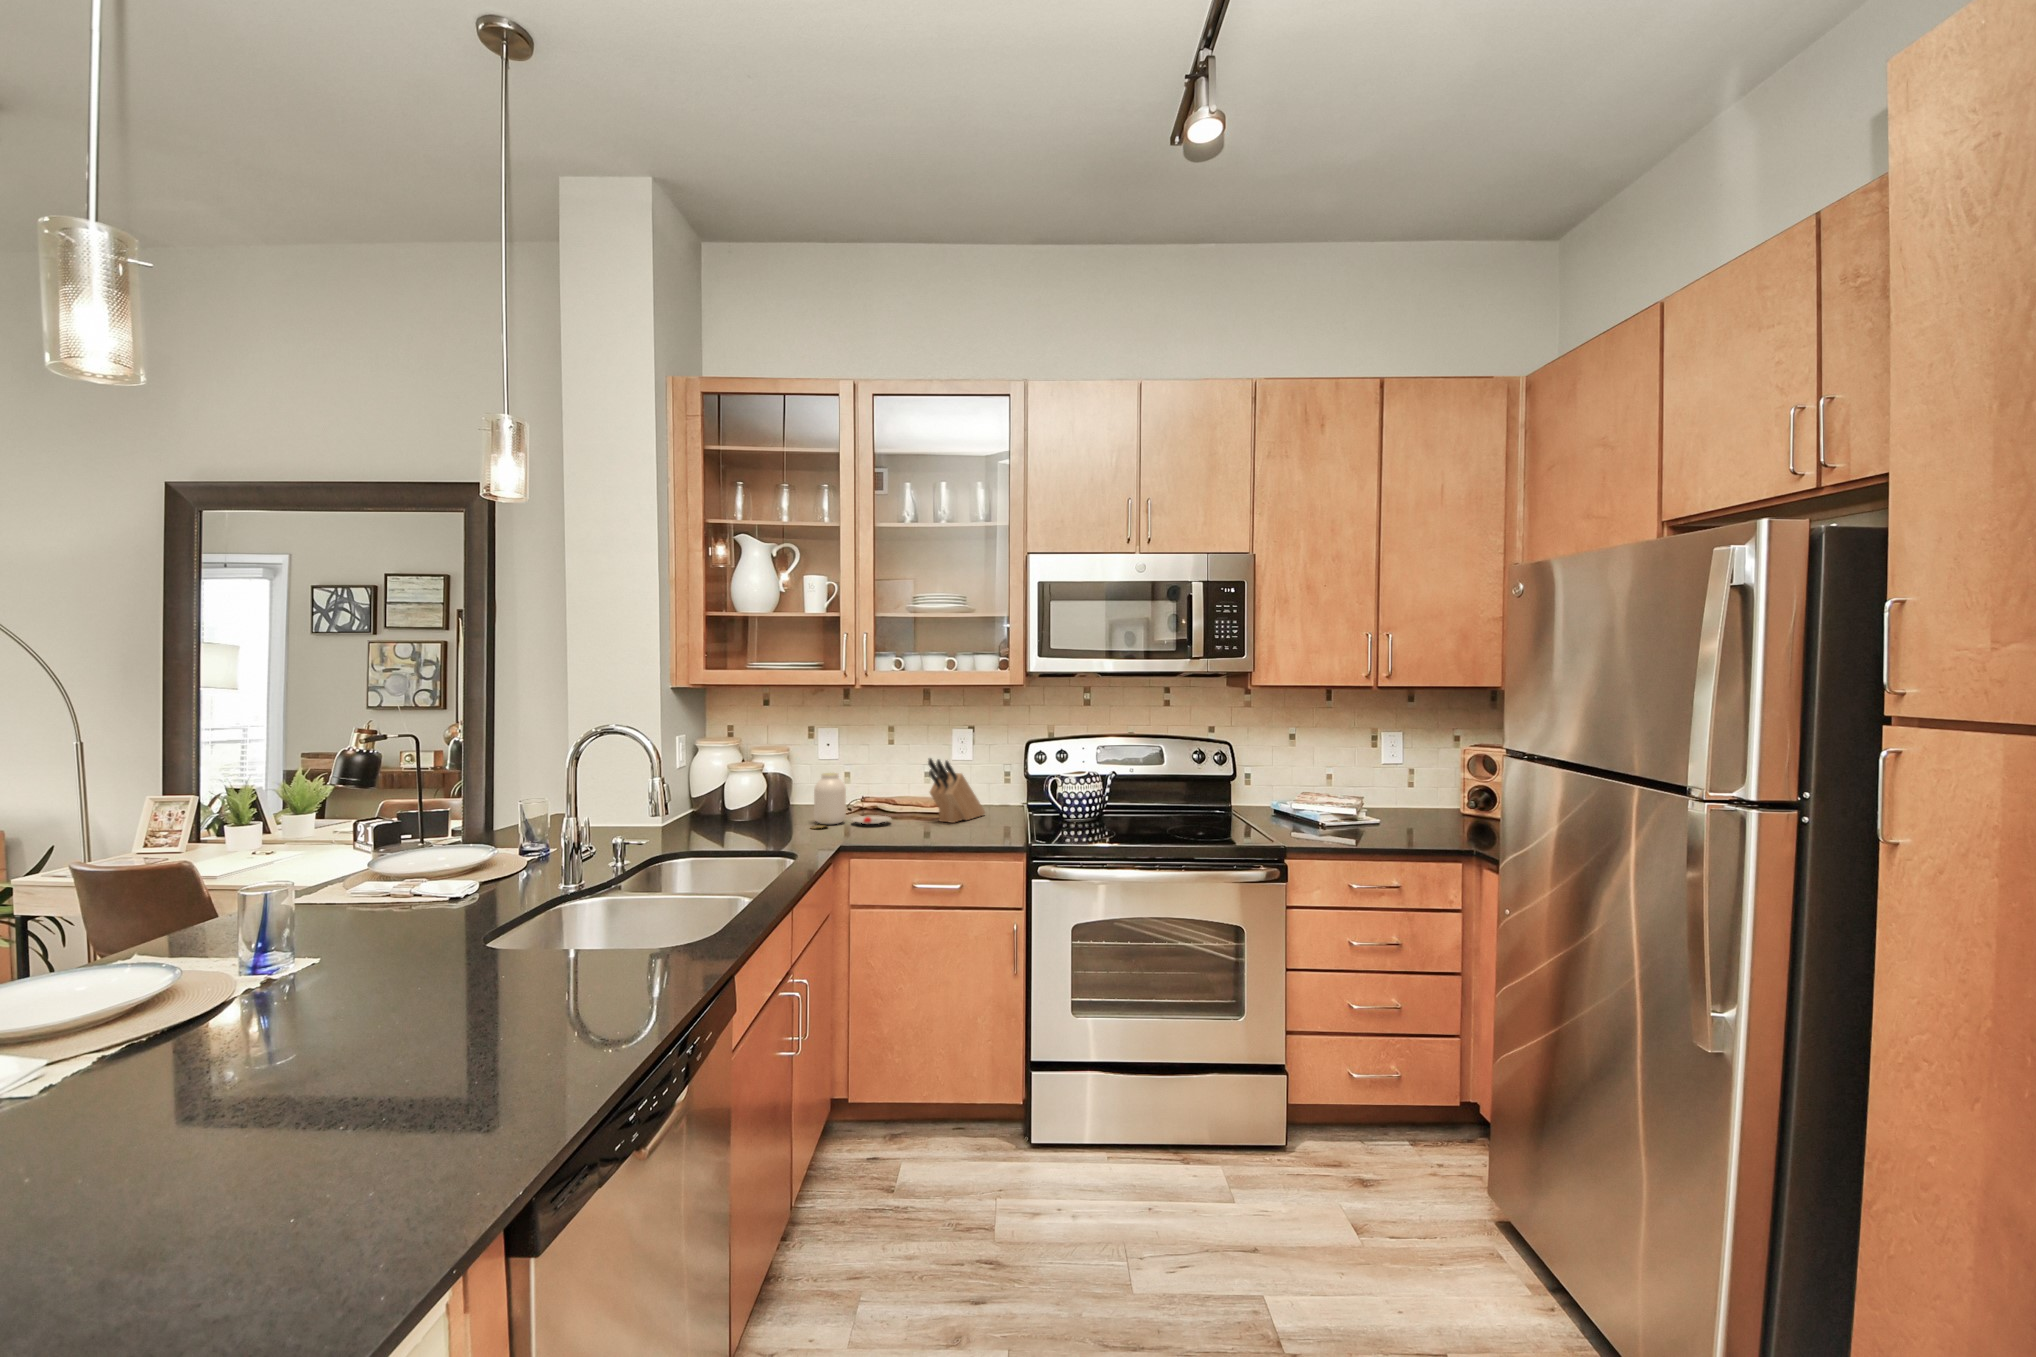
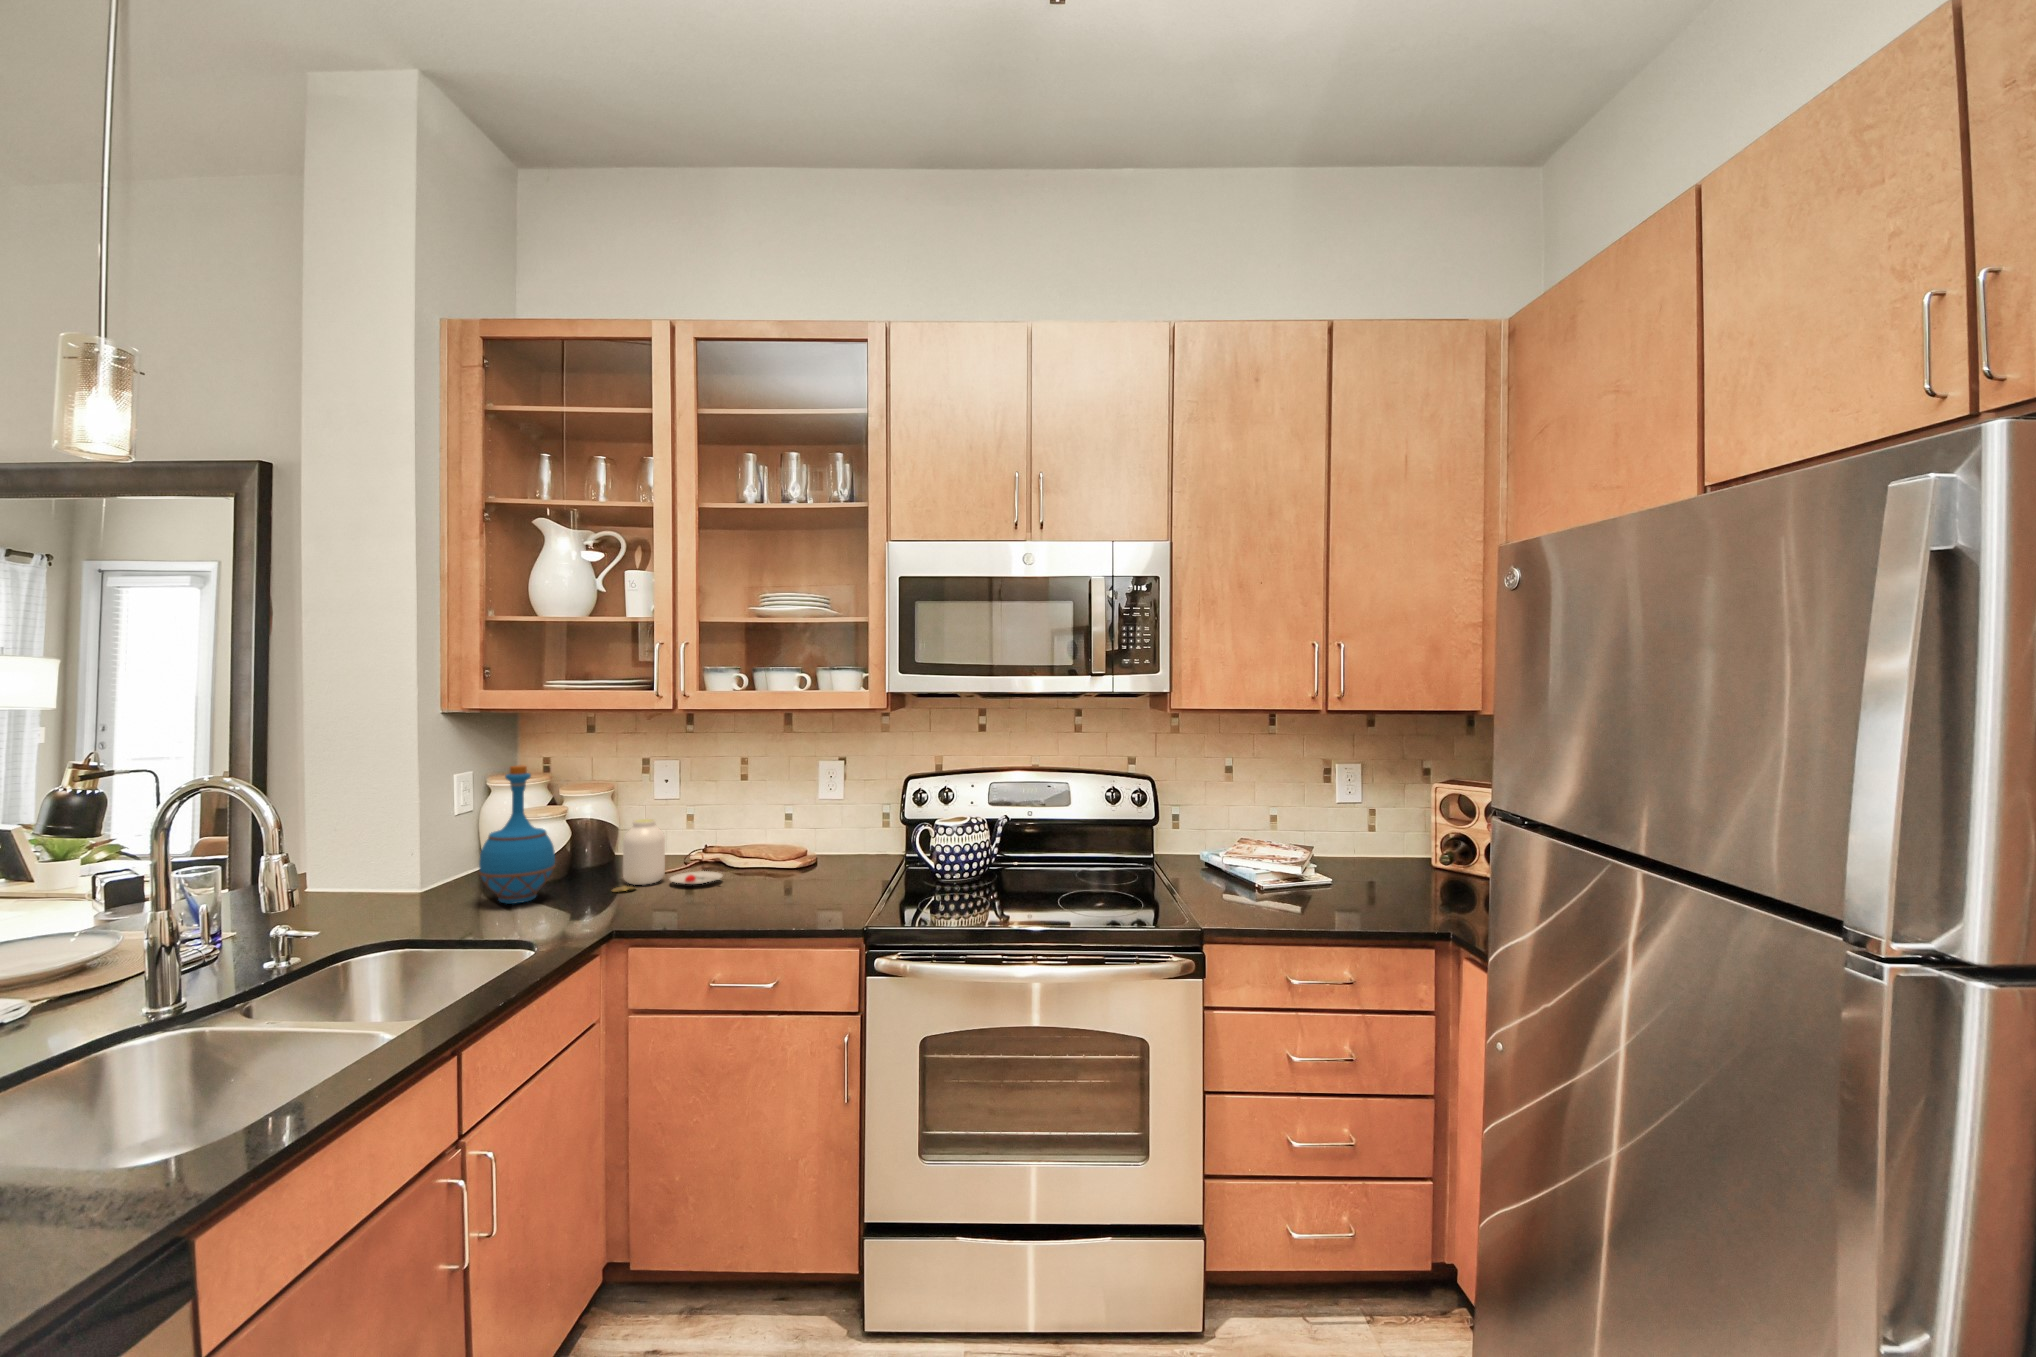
bottle: none [717,728,773,835] -> present [479,765,555,904]
knife block: present [928,758,985,823] -> none [768,800,850,881]

